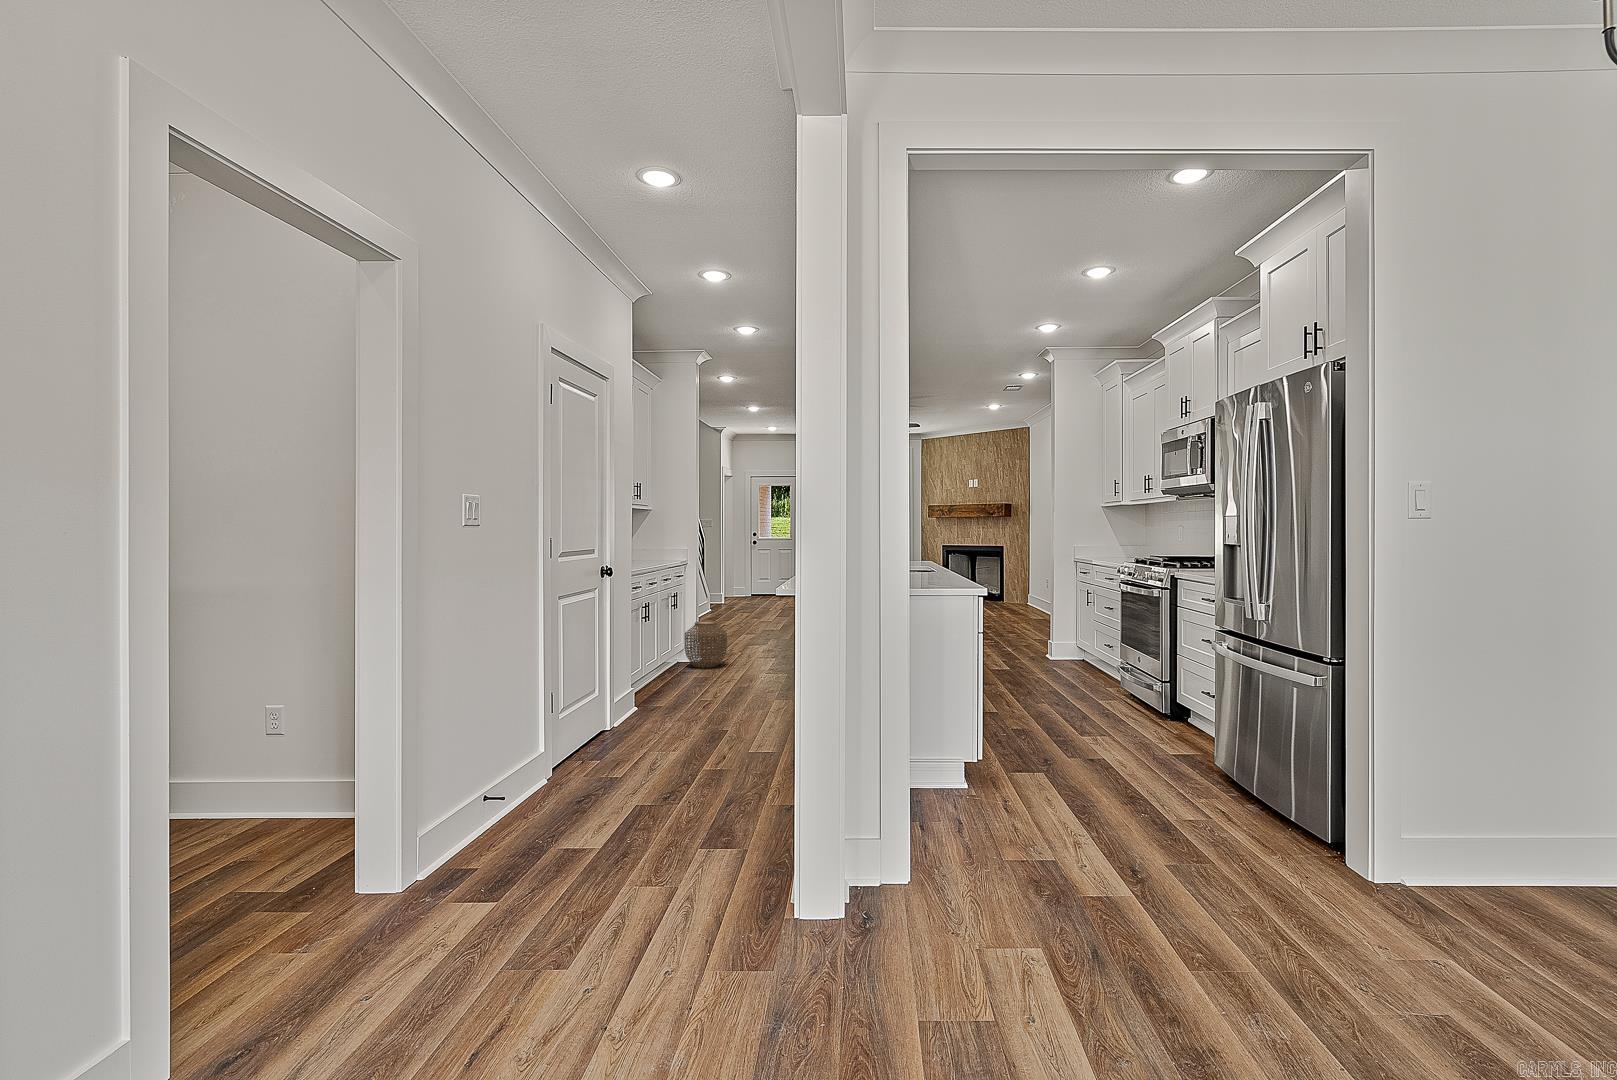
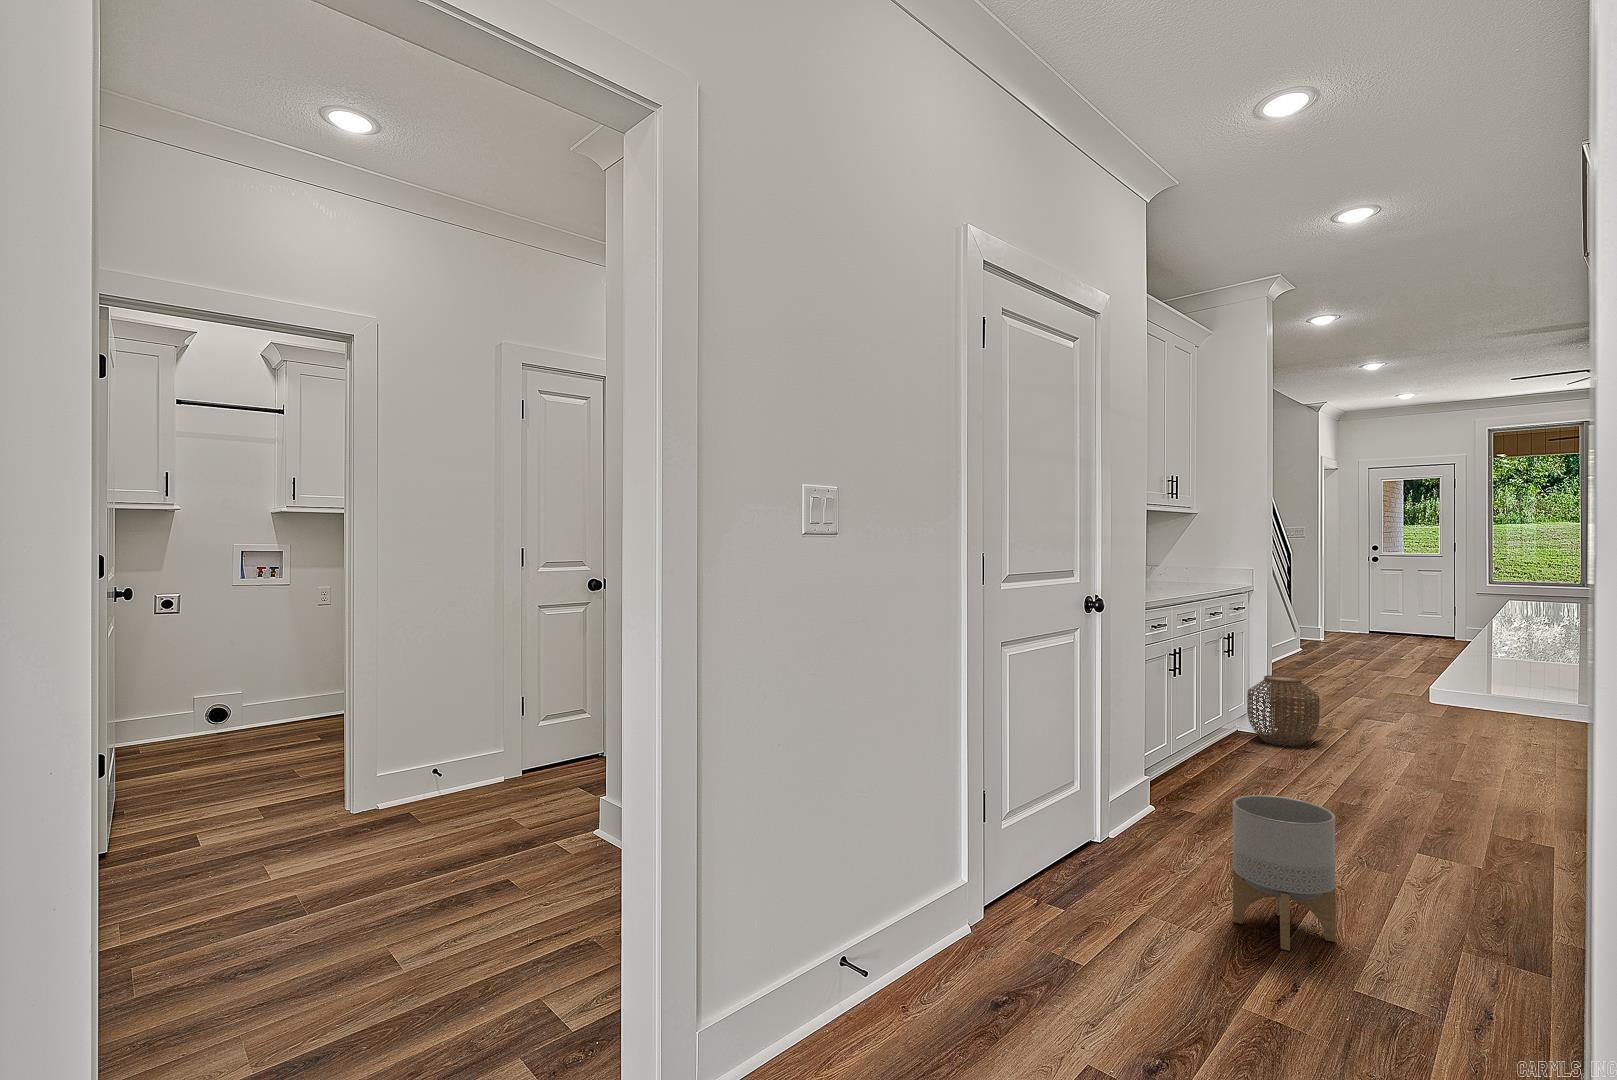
planter: none [693,674,742,752] -> present [1233,795,1336,951]

